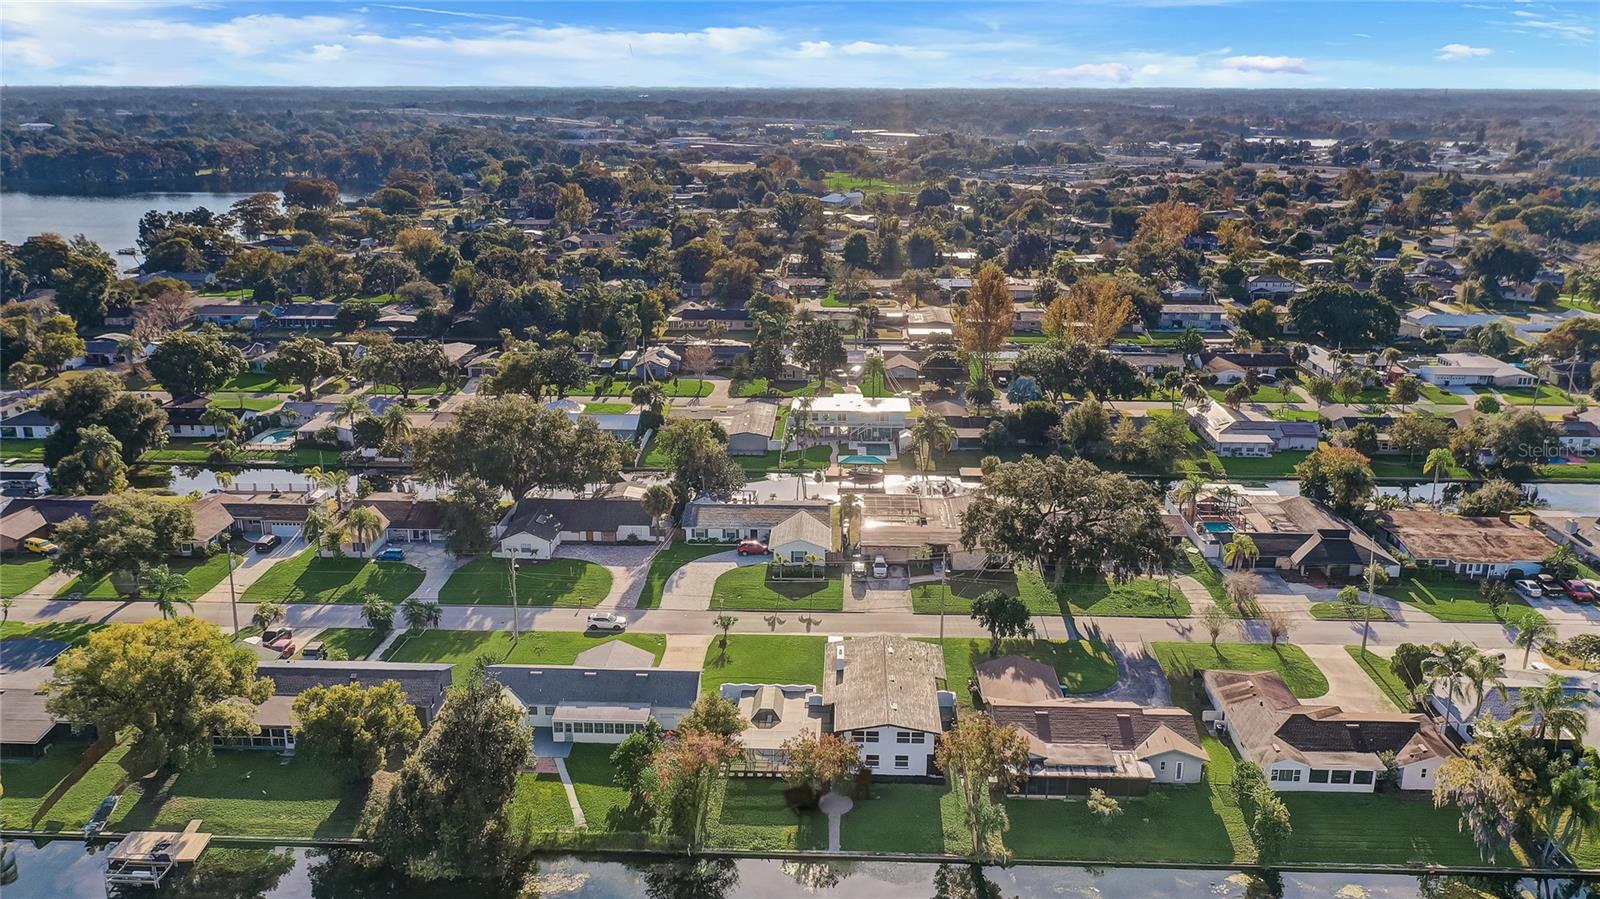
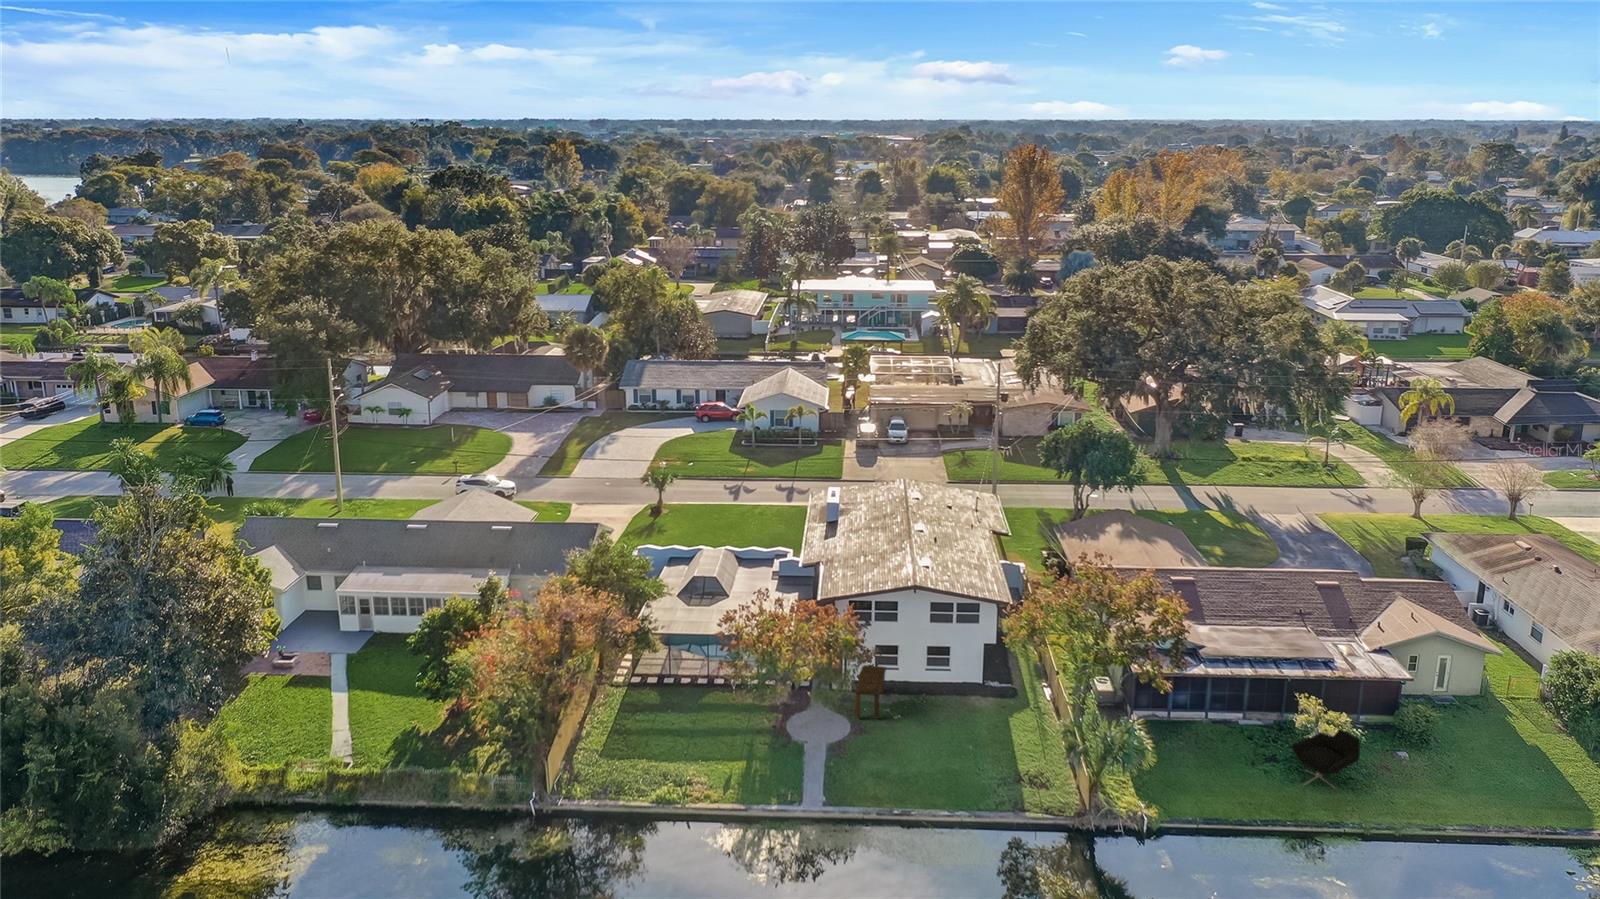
lounge chair: present [783,782,812,807] -> present [1291,729,1360,788]

